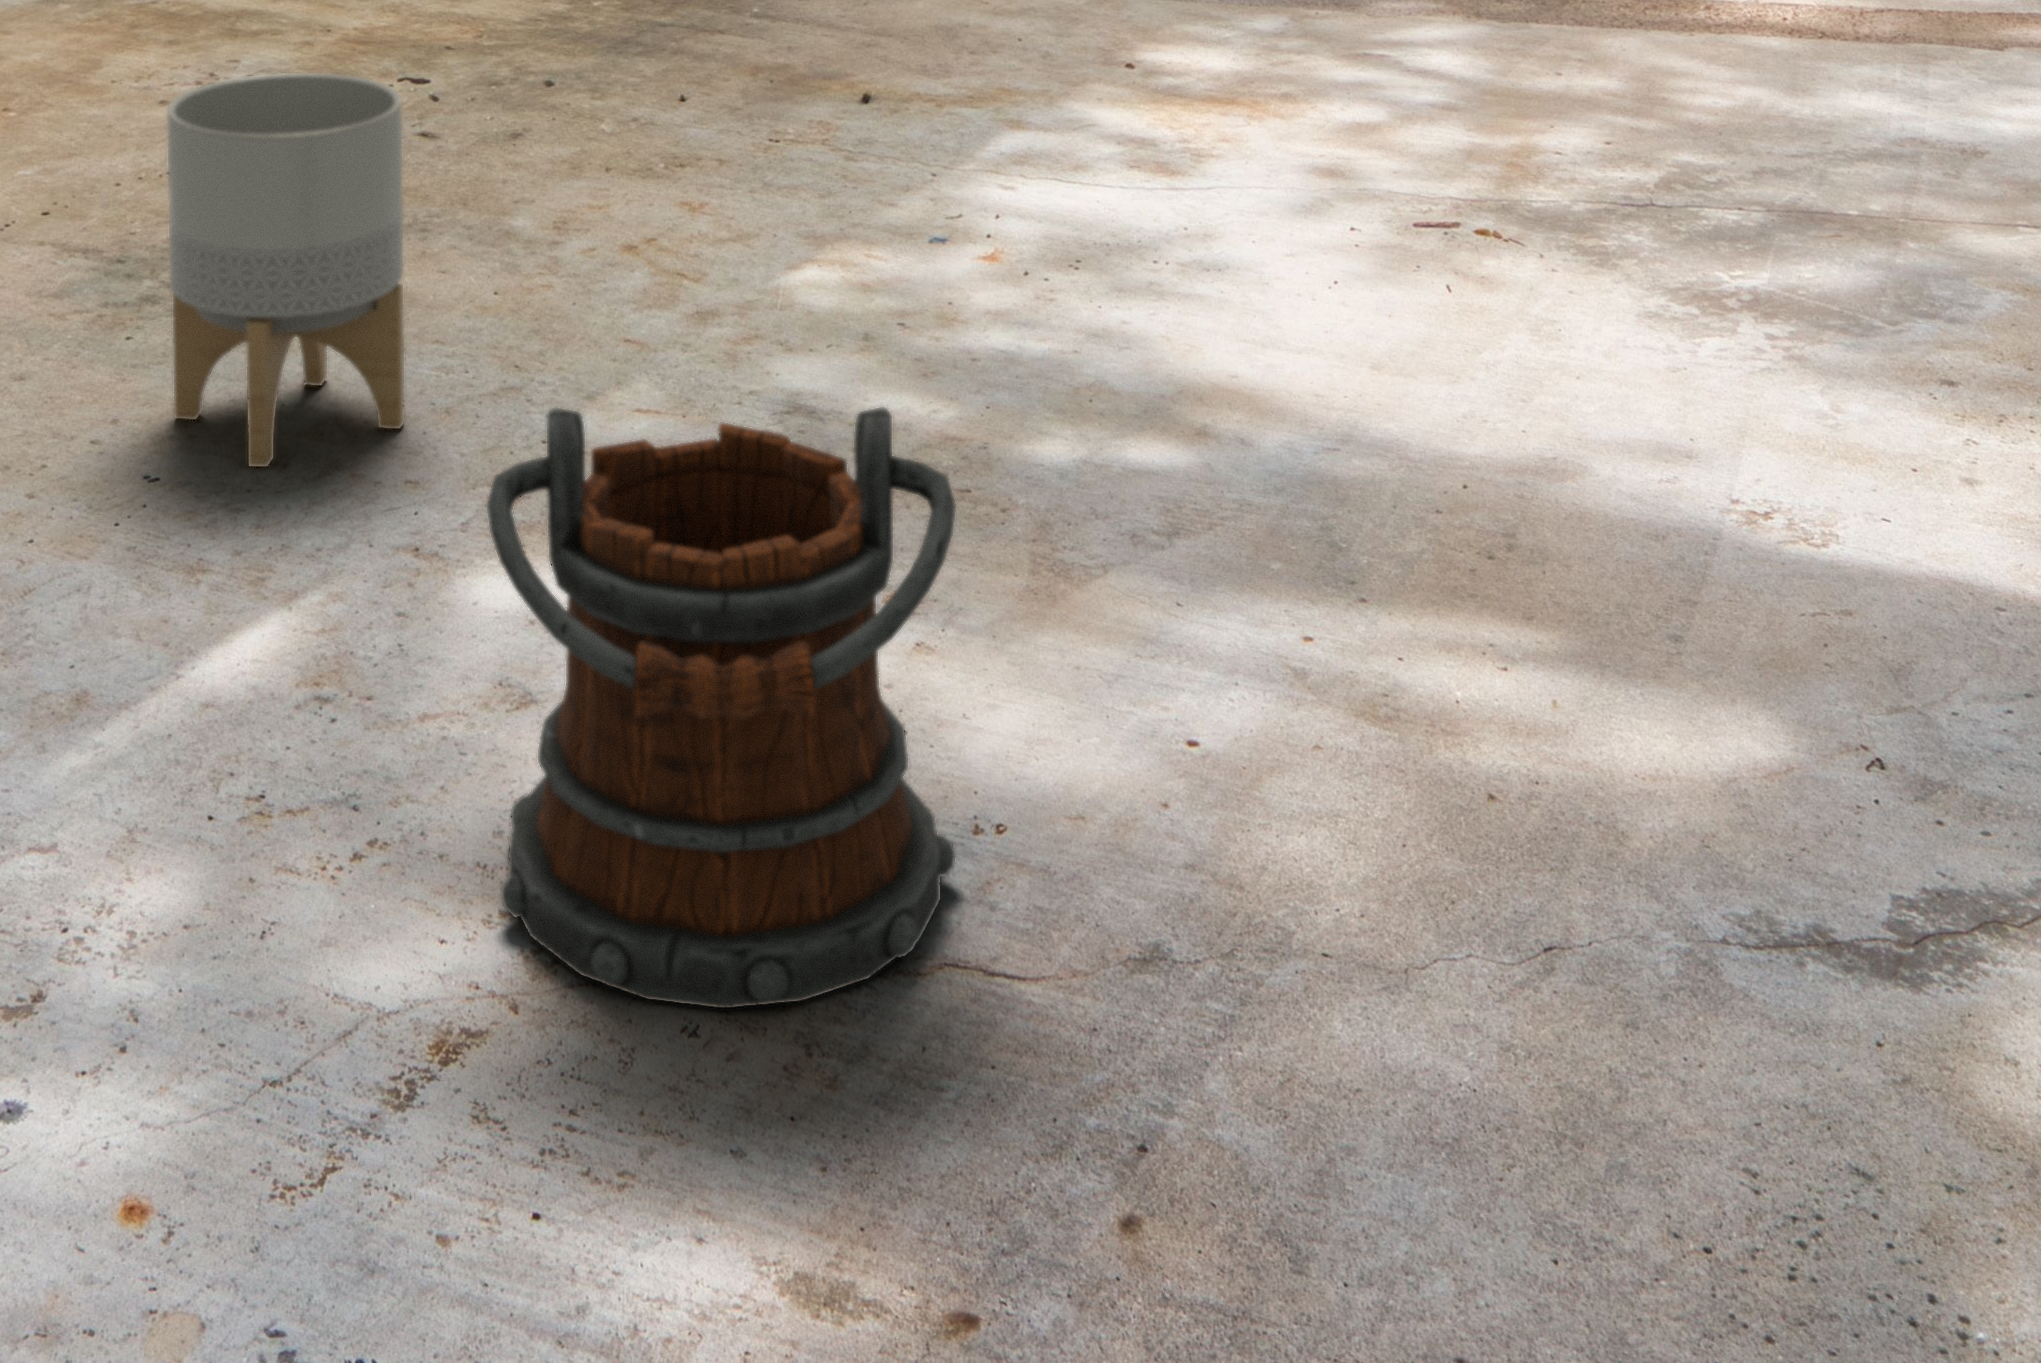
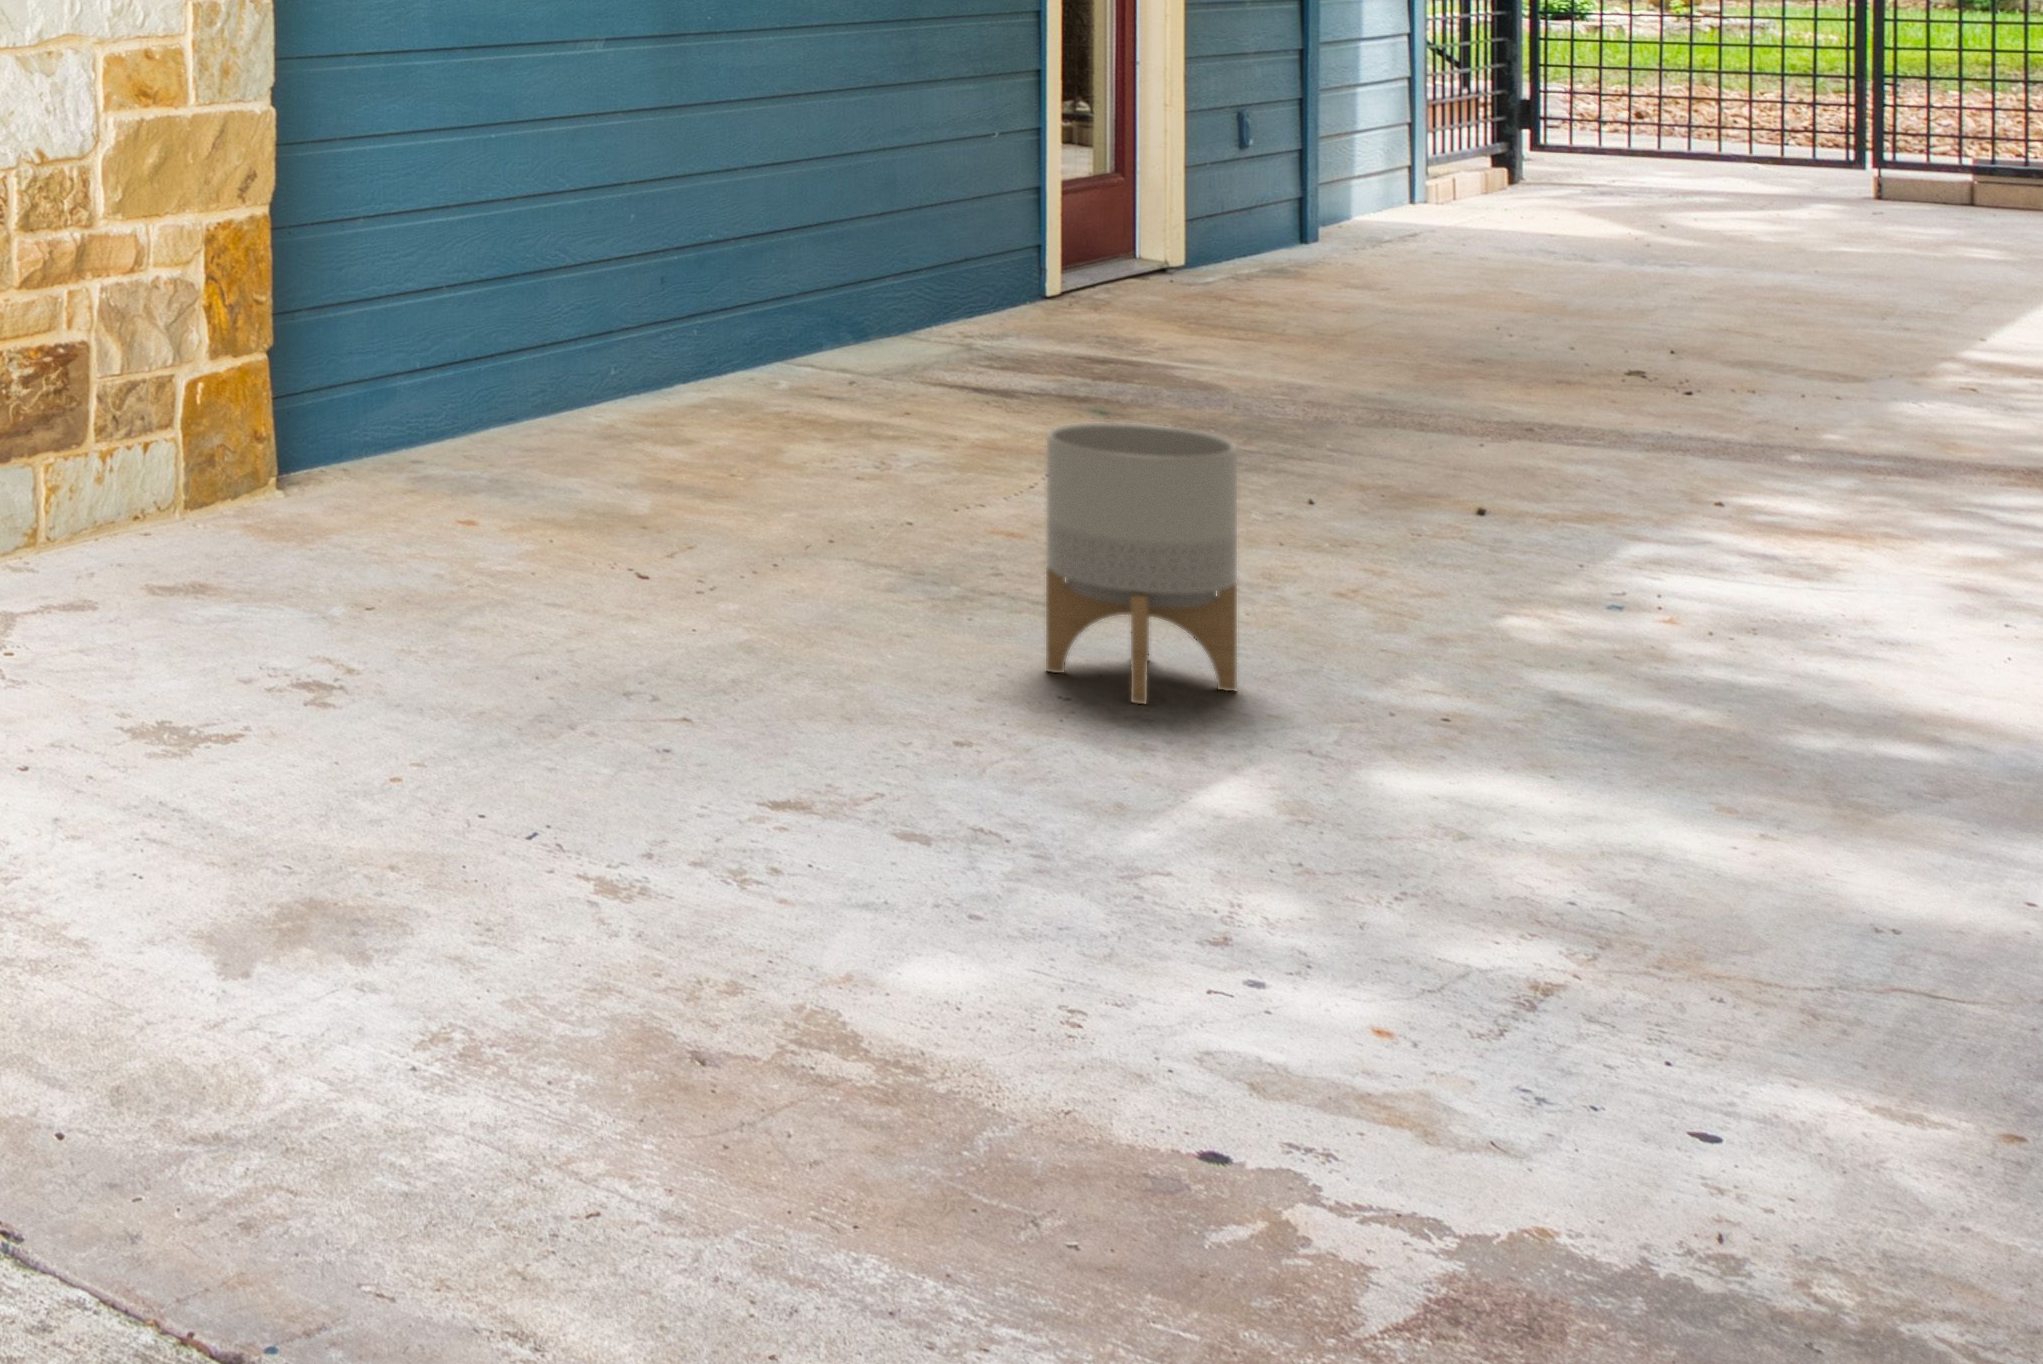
bucket: present [487,407,956,1008] -> none [1513,608,1902,1011]

